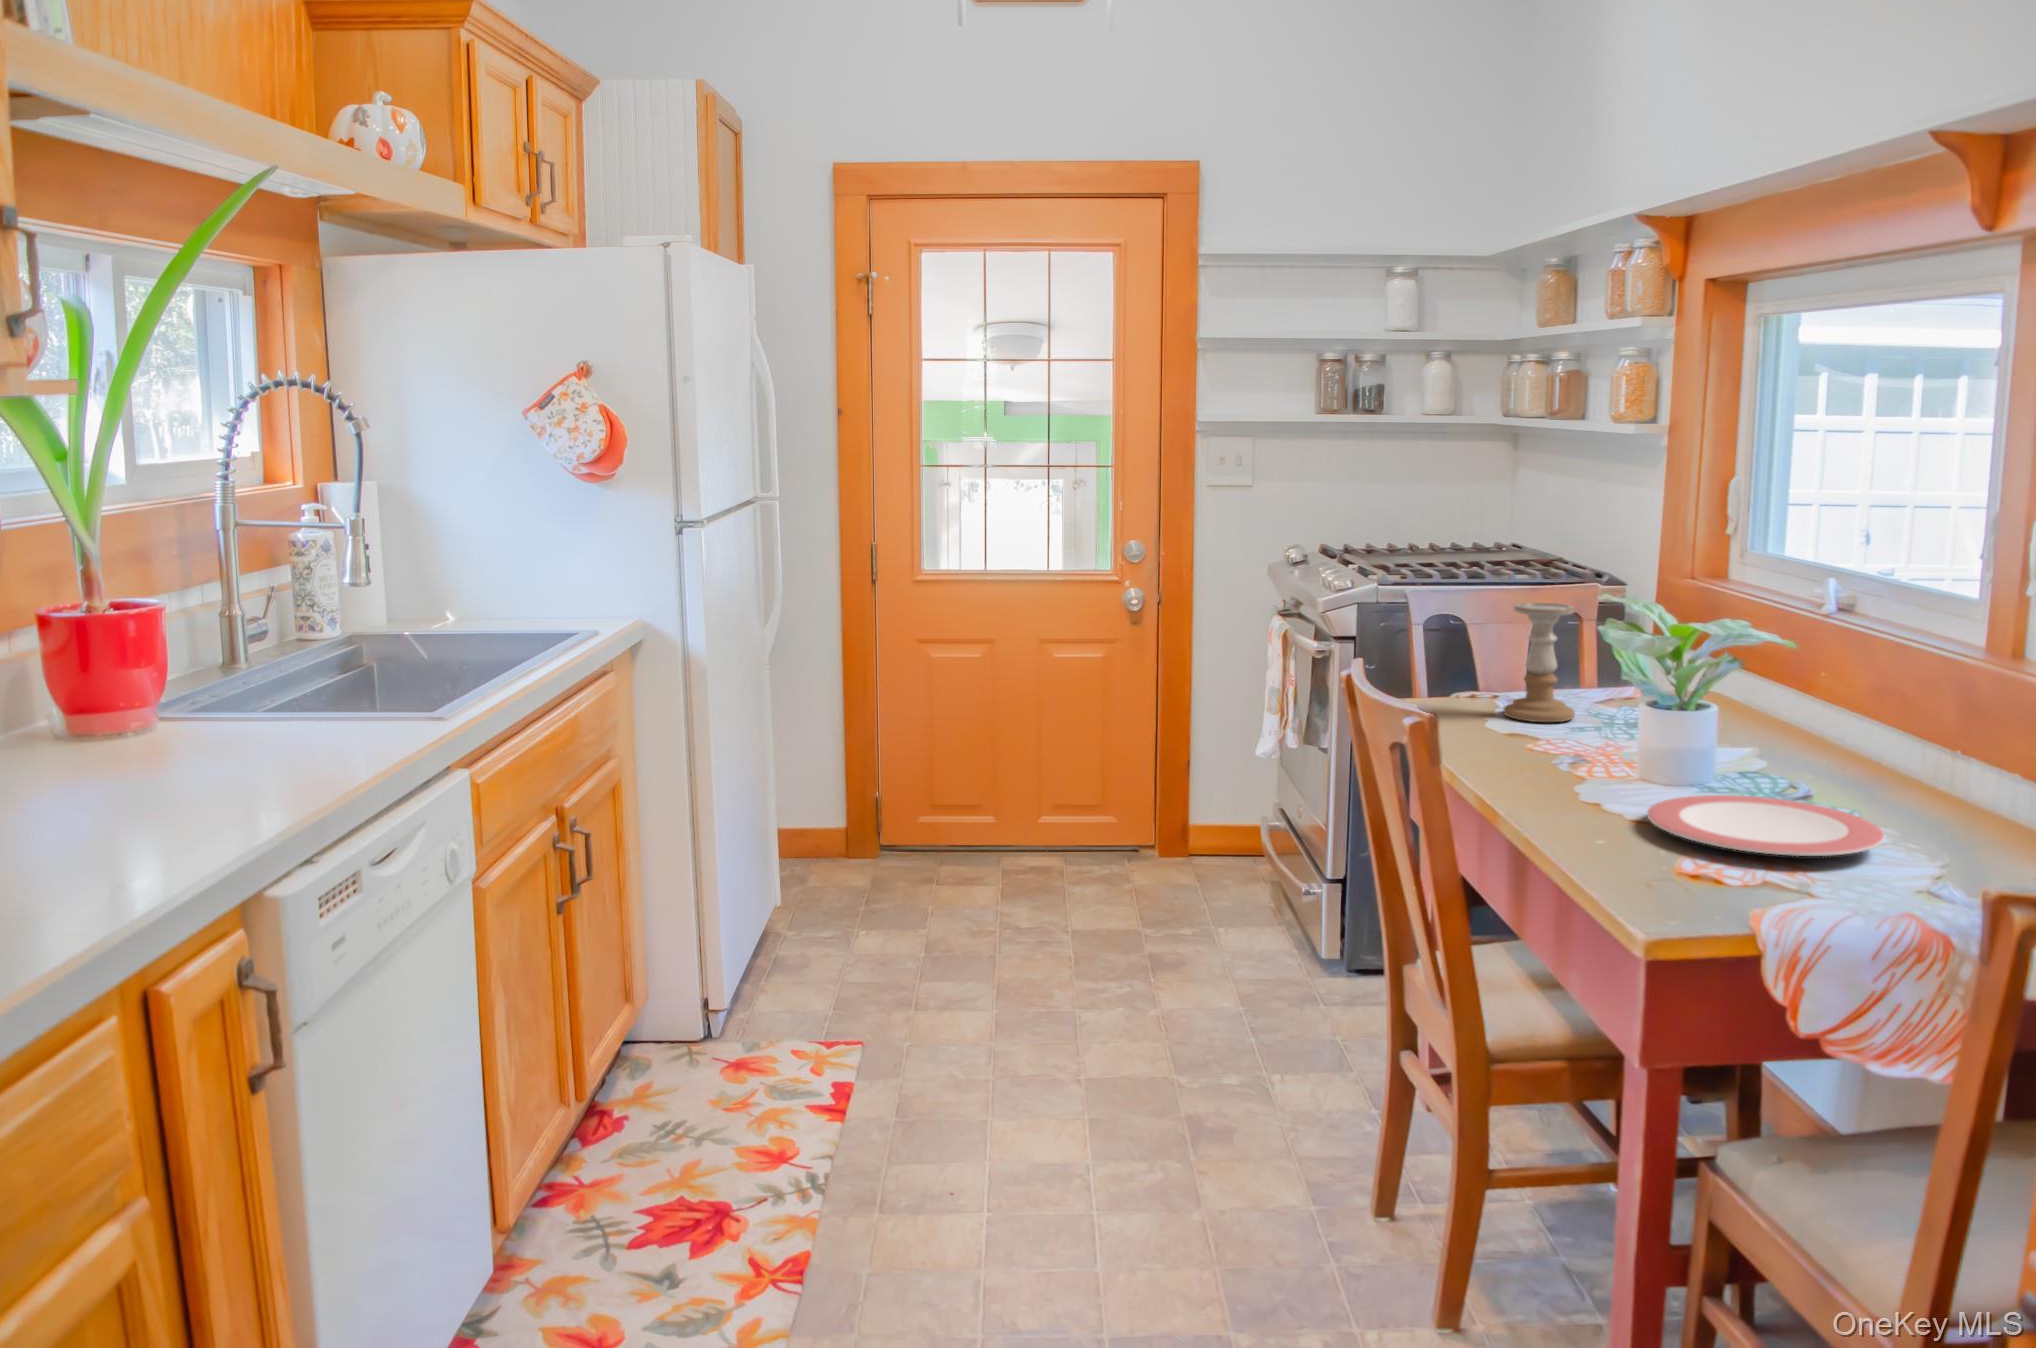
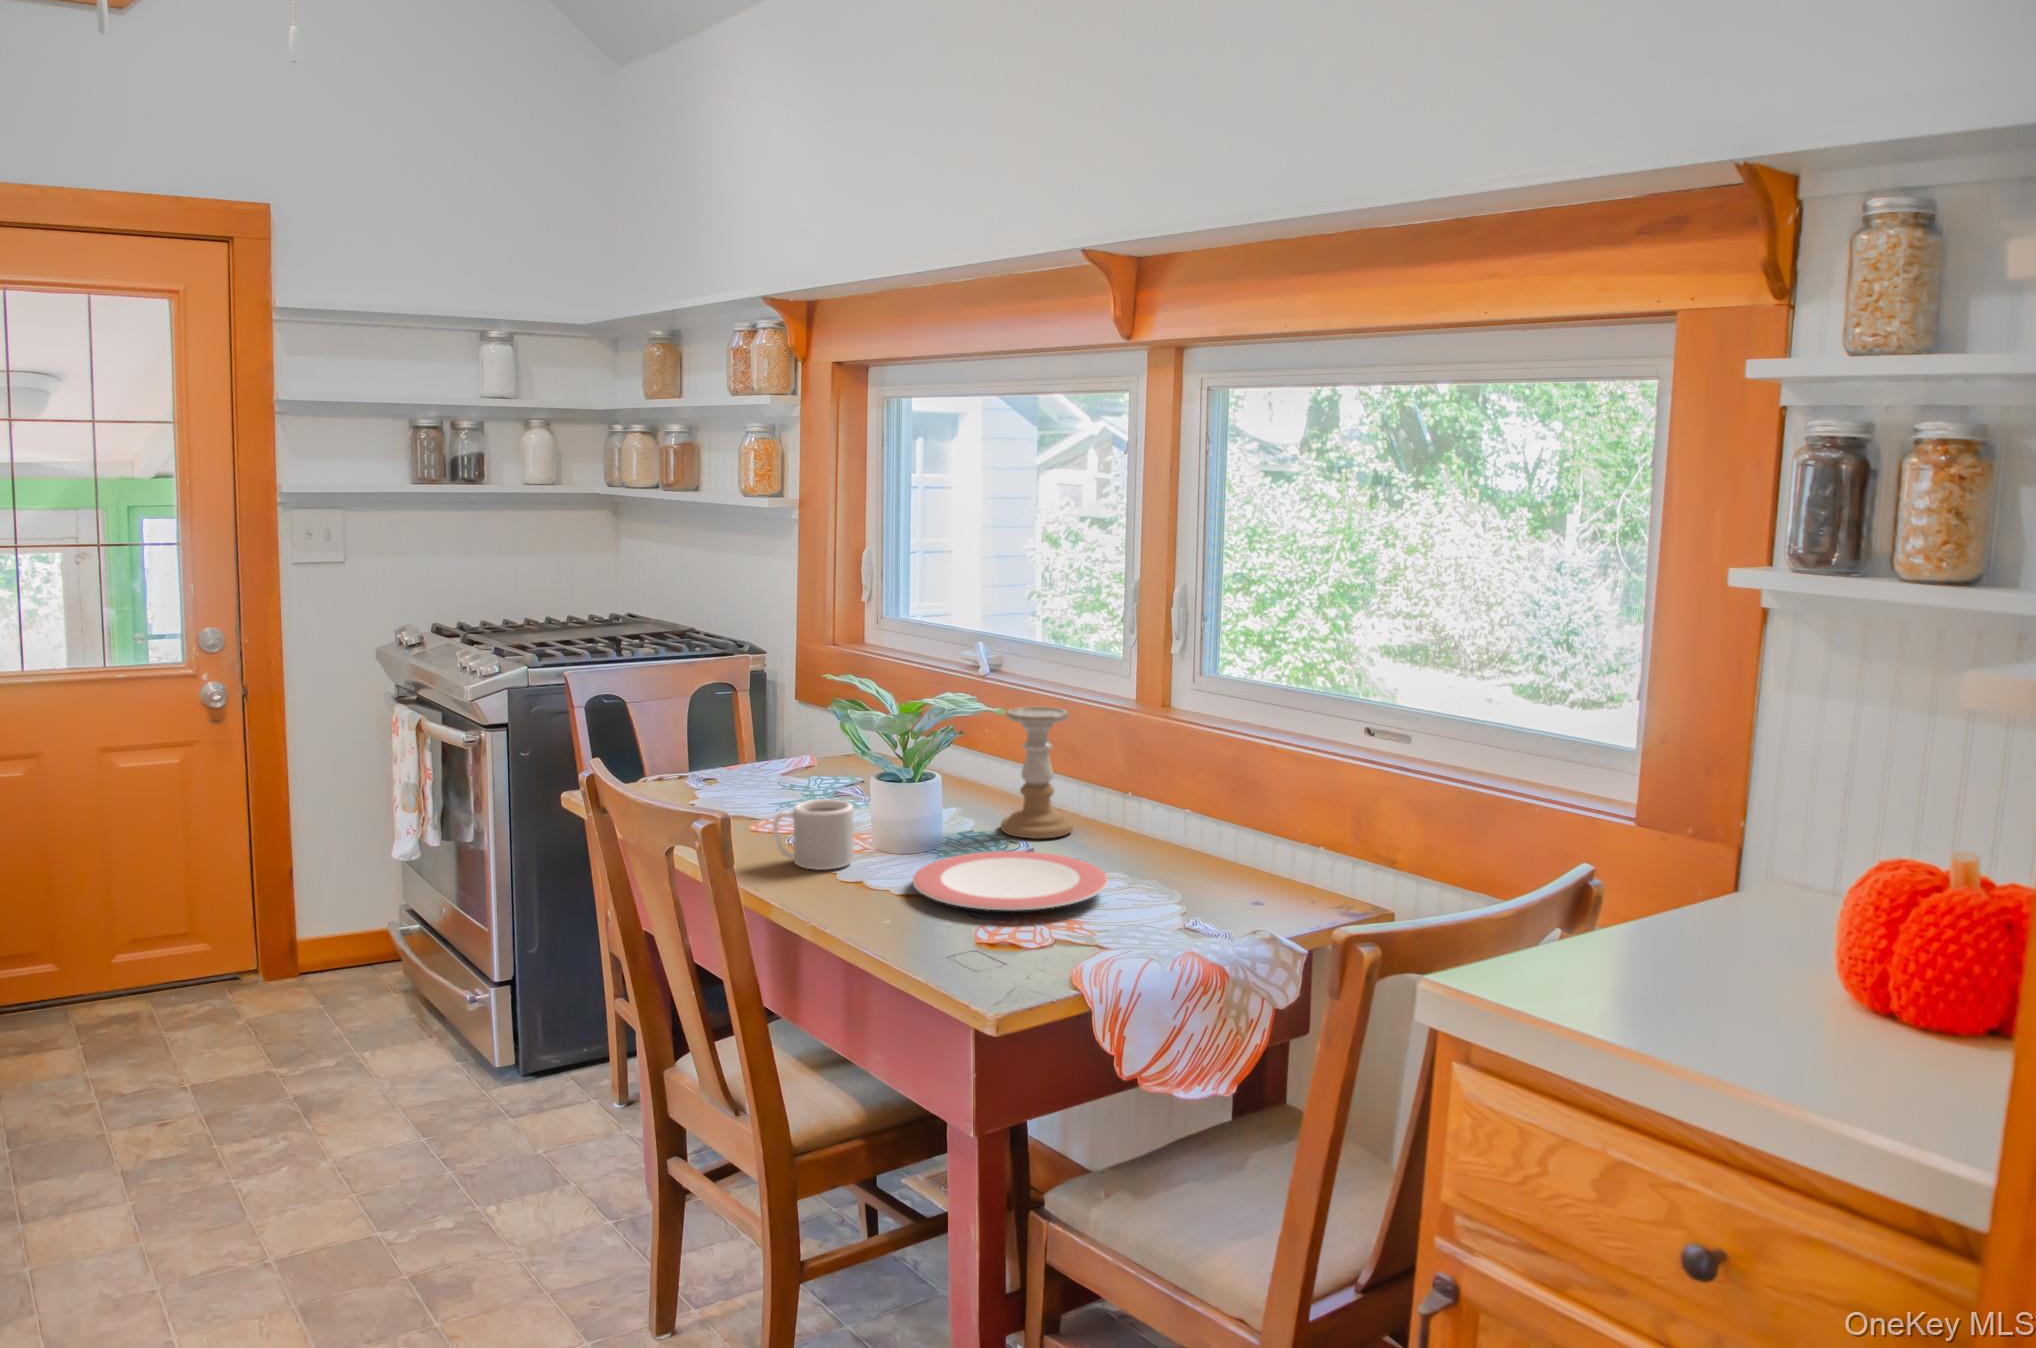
candle holder: present [1503,603,1575,722] -> present [1001,707,1074,839]
mug: none [1523,720,1609,789] -> present [773,799,854,870]

